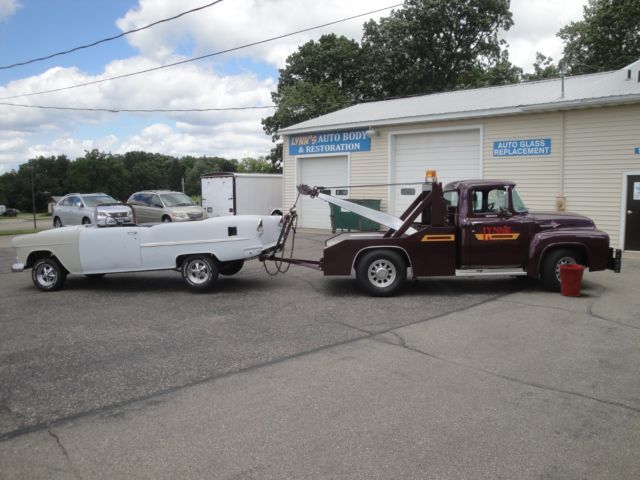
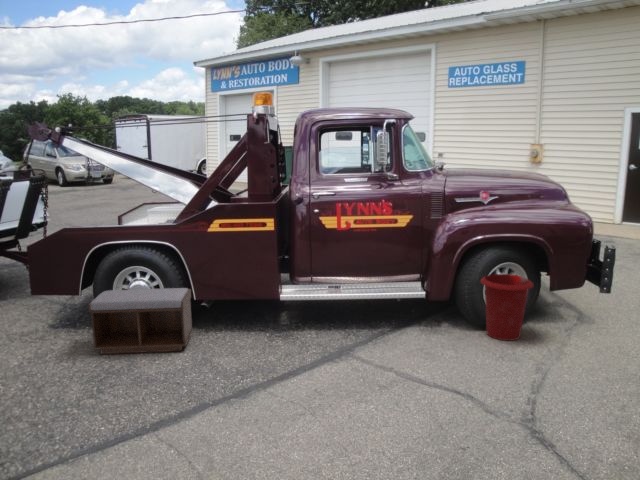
bench: none [365,271,415,302] -> present [88,288,193,354]

